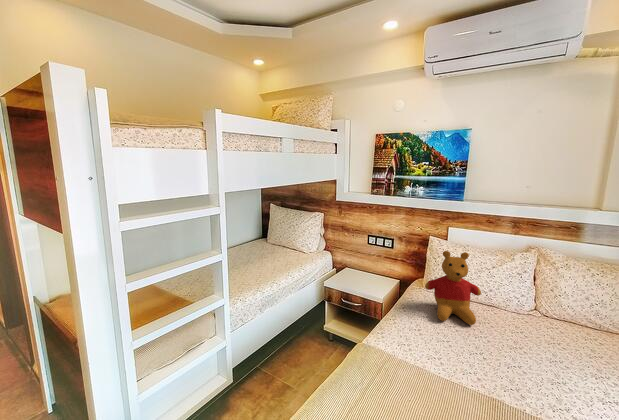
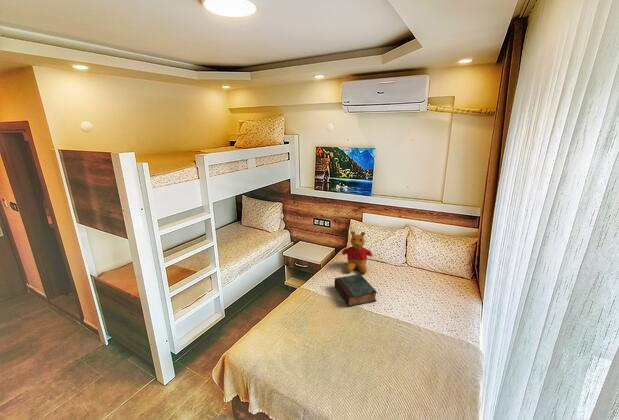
book: none [426,327,528,396] -> present [334,274,377,306]

